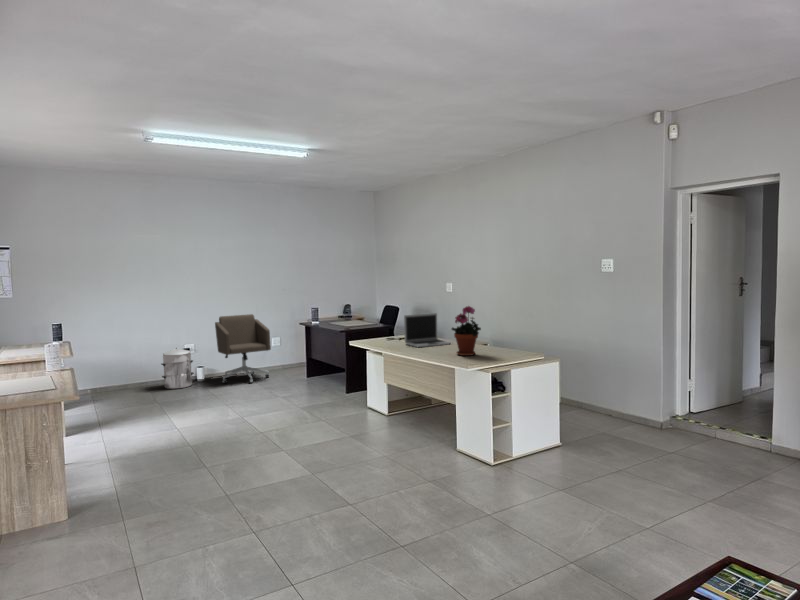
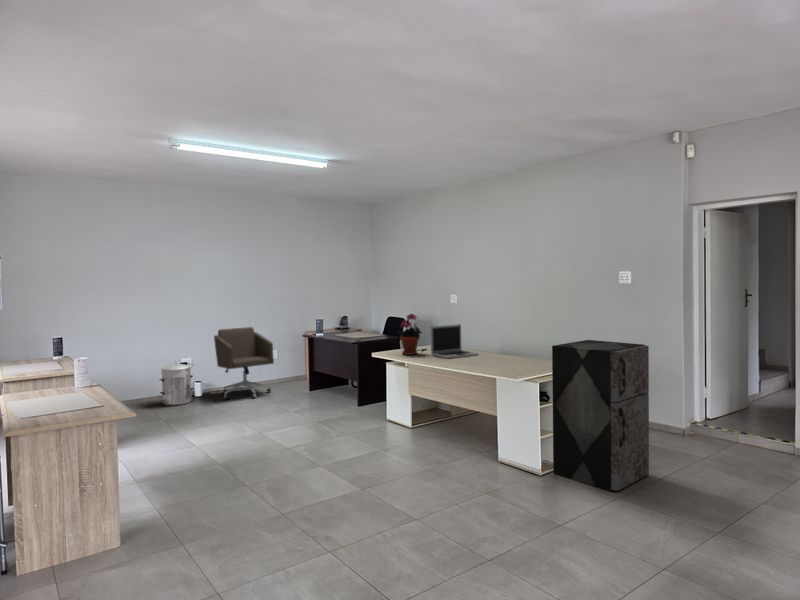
potted plant: present [452,306,481,356] -> present [398,314,422,355]
storage cabinet: none [505,330,604,486] -> present [552,340,649,491]

